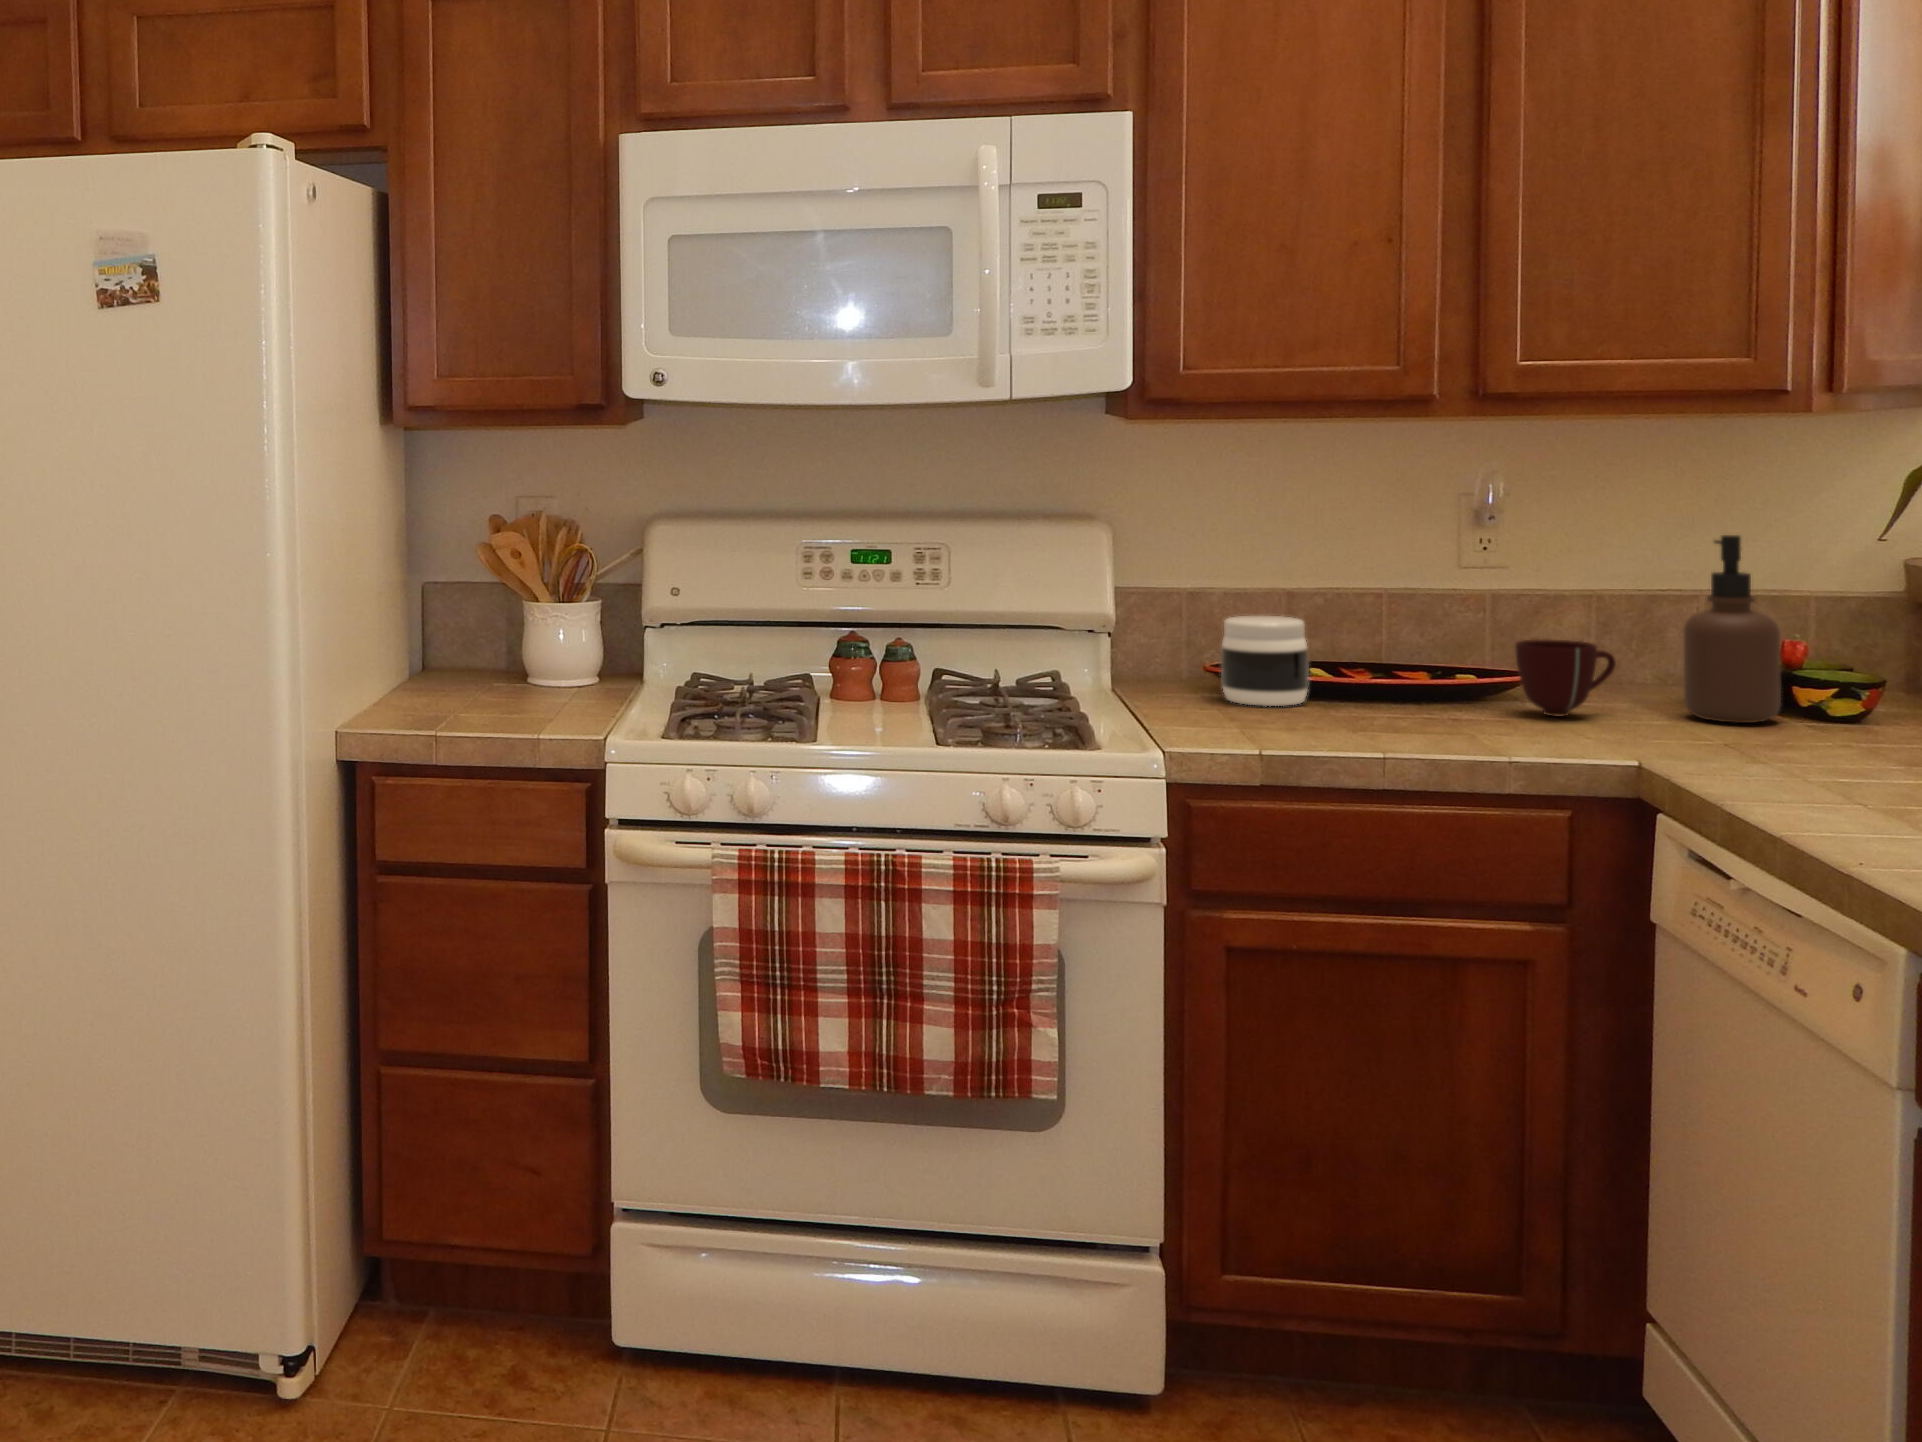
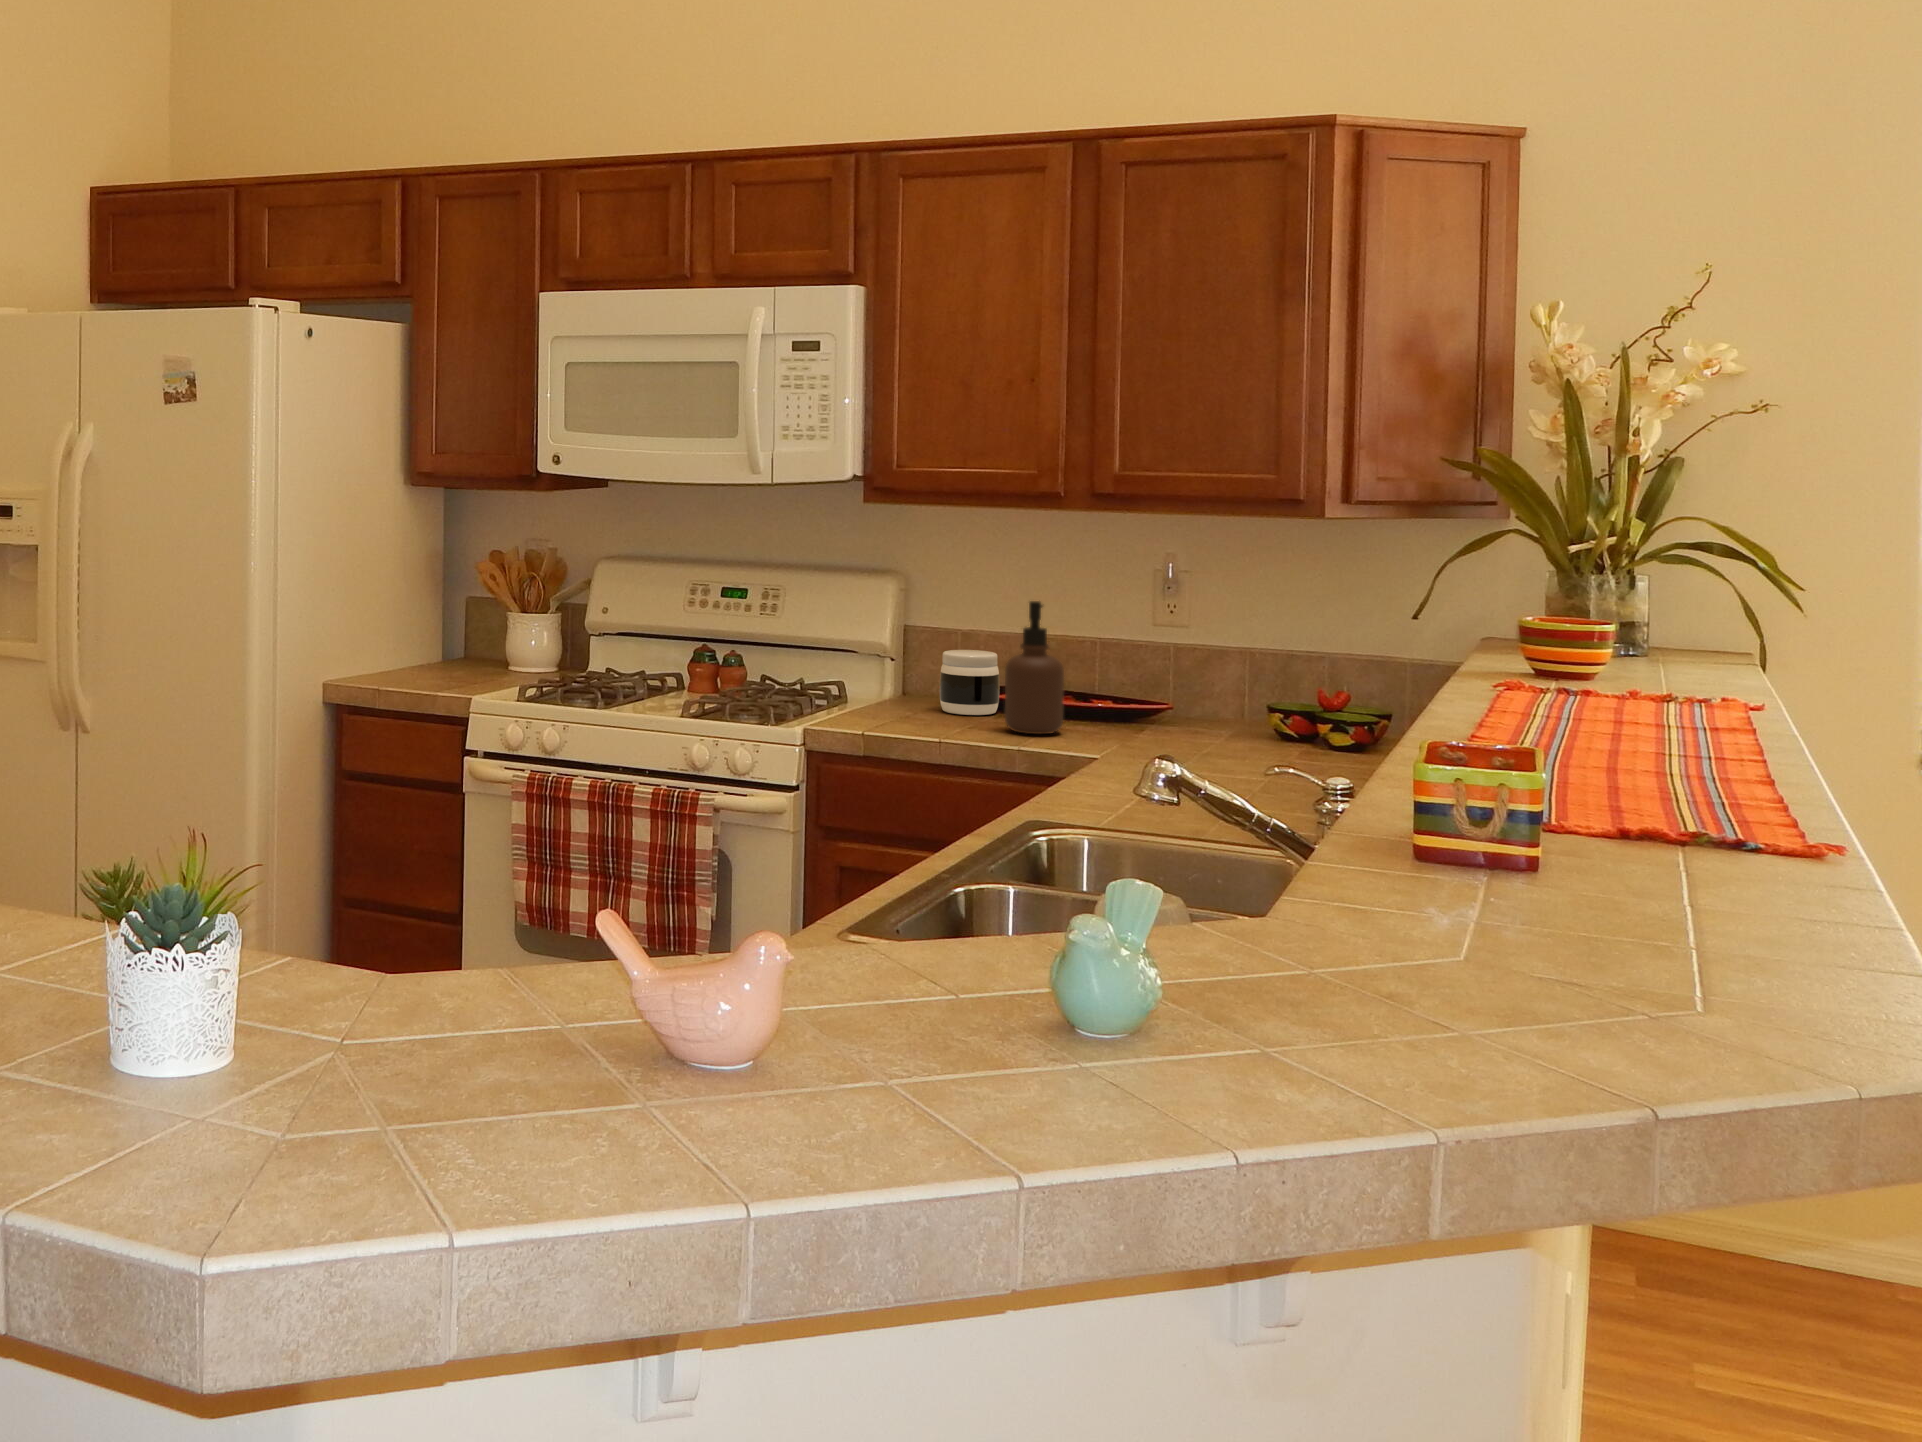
soap dispenser: present [1684,535,1781,723] -> present [1005,601,1064,734]
mug: present [1515,640,1616,717] -> none [1115,679,1188,735]

